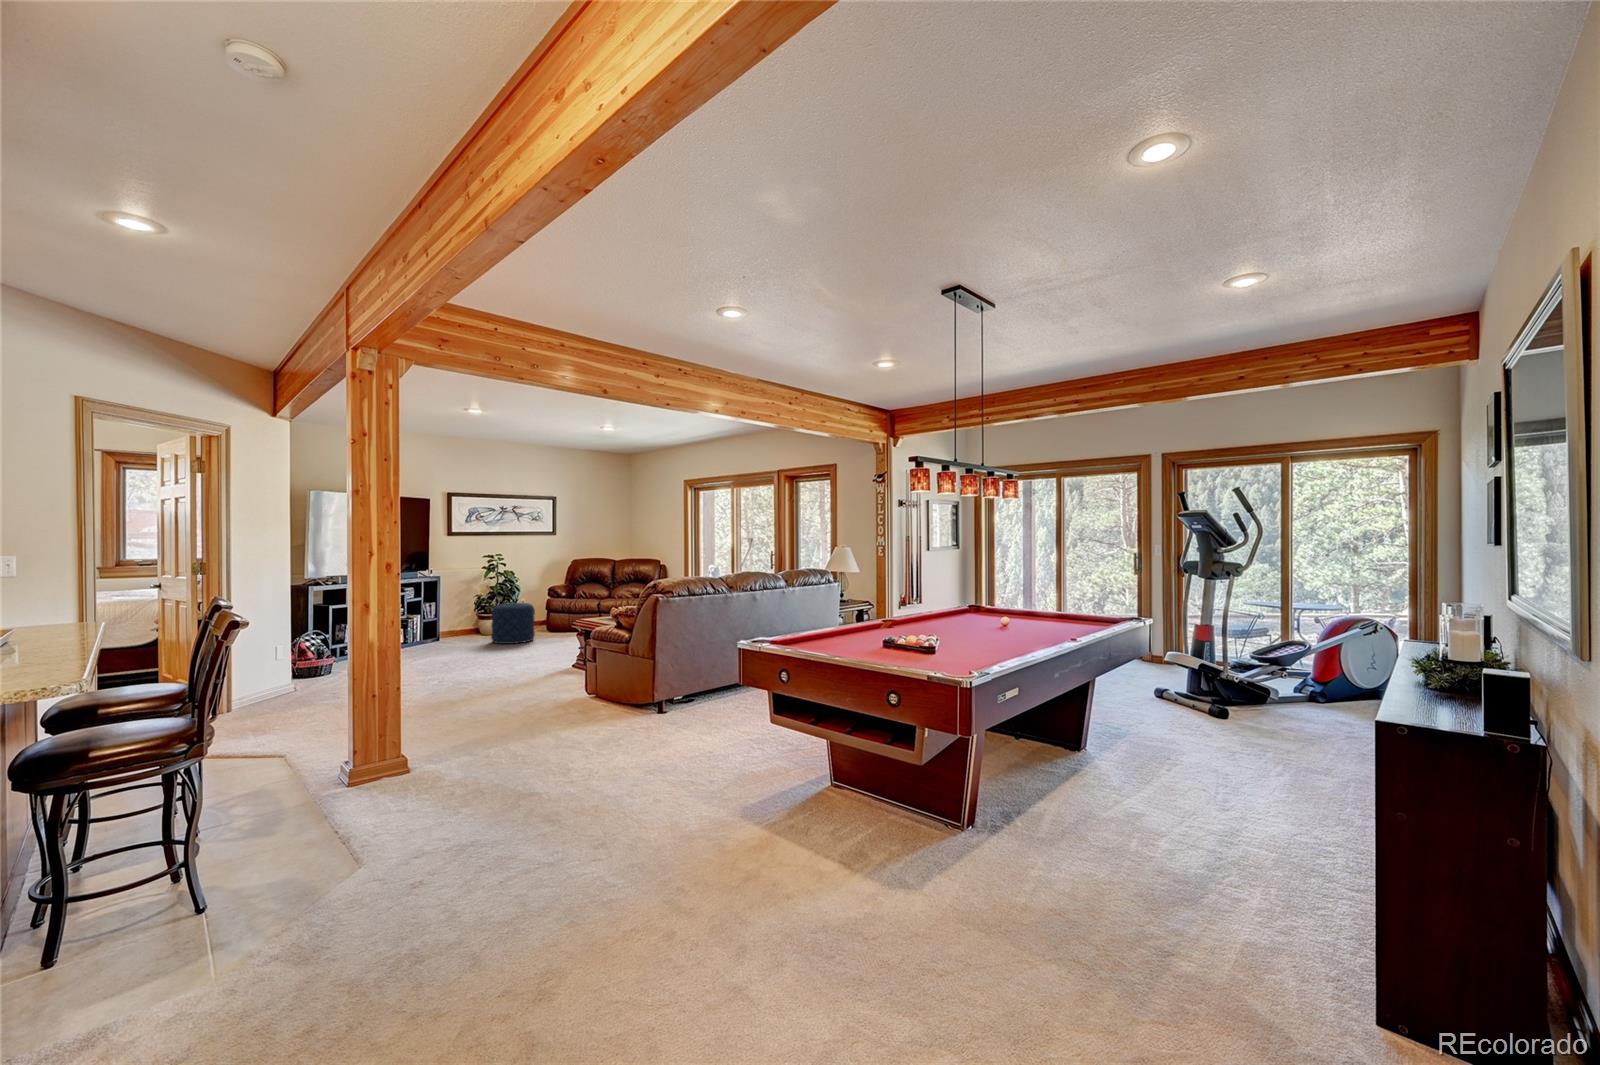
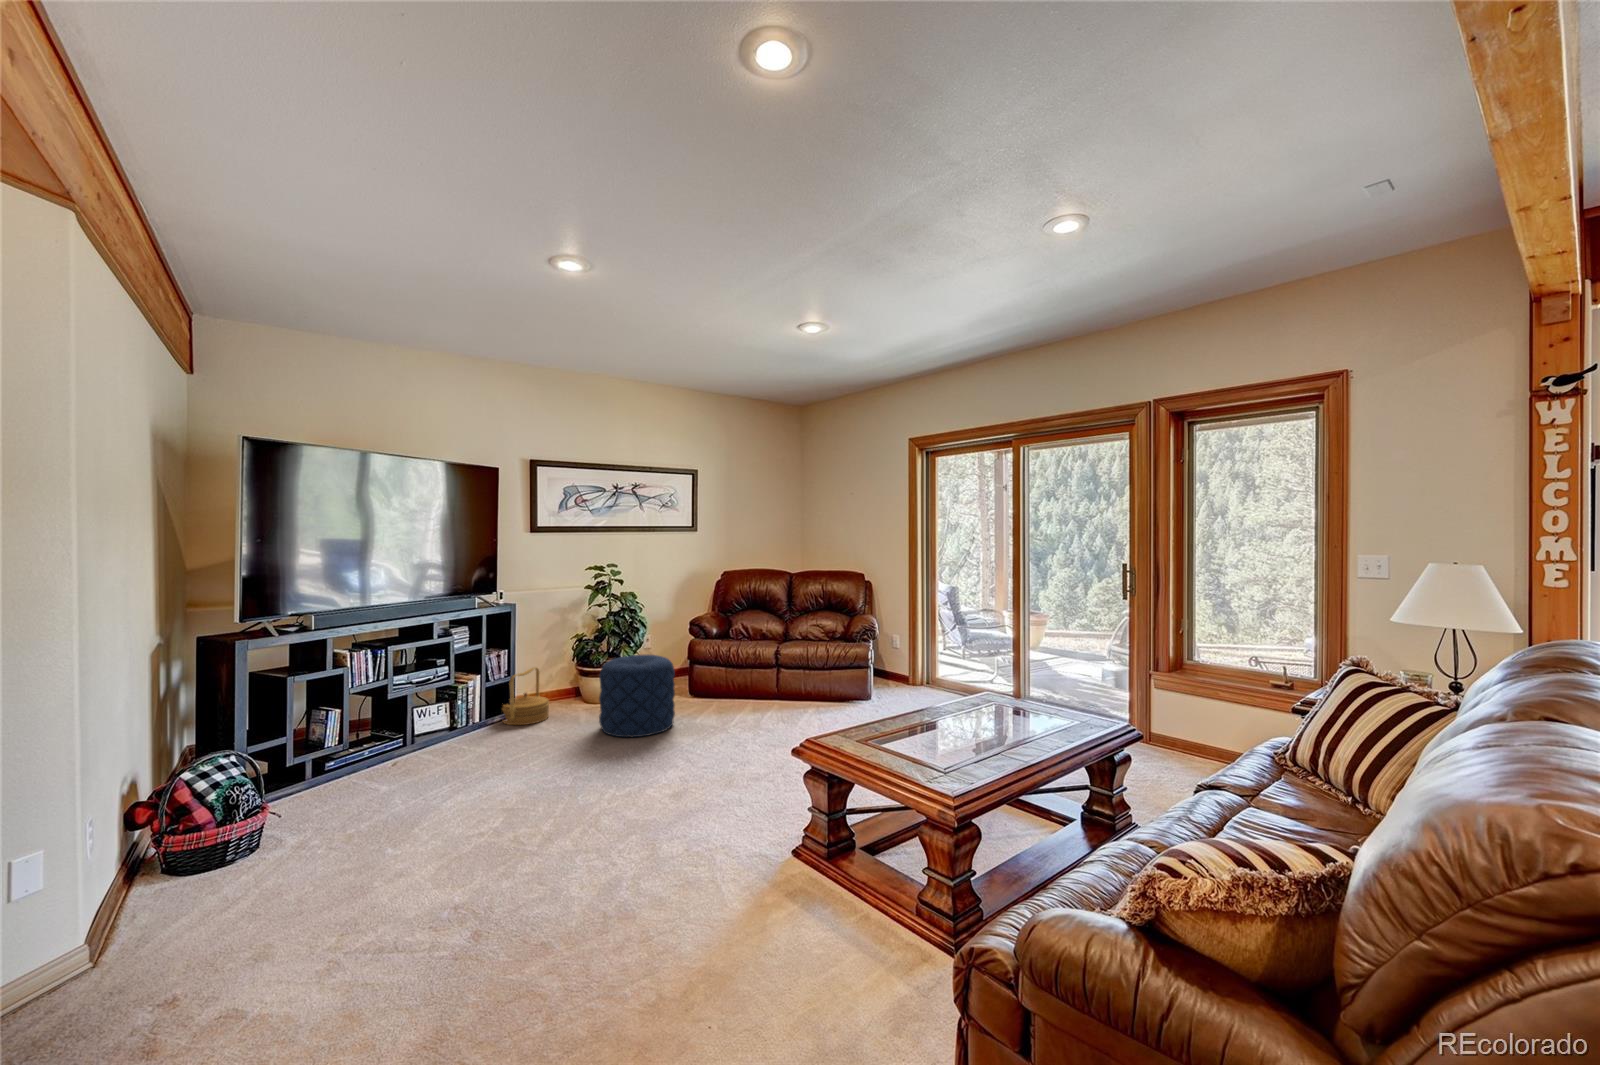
basket: none [433,612,461,642] -> present [502,667,549,725]

